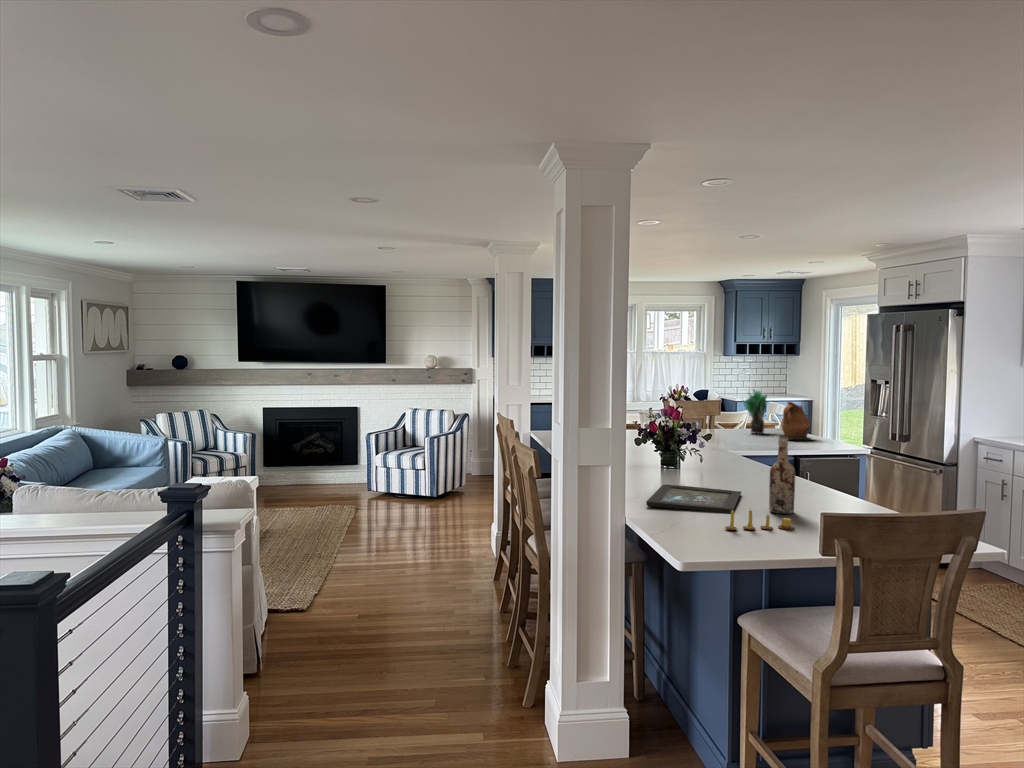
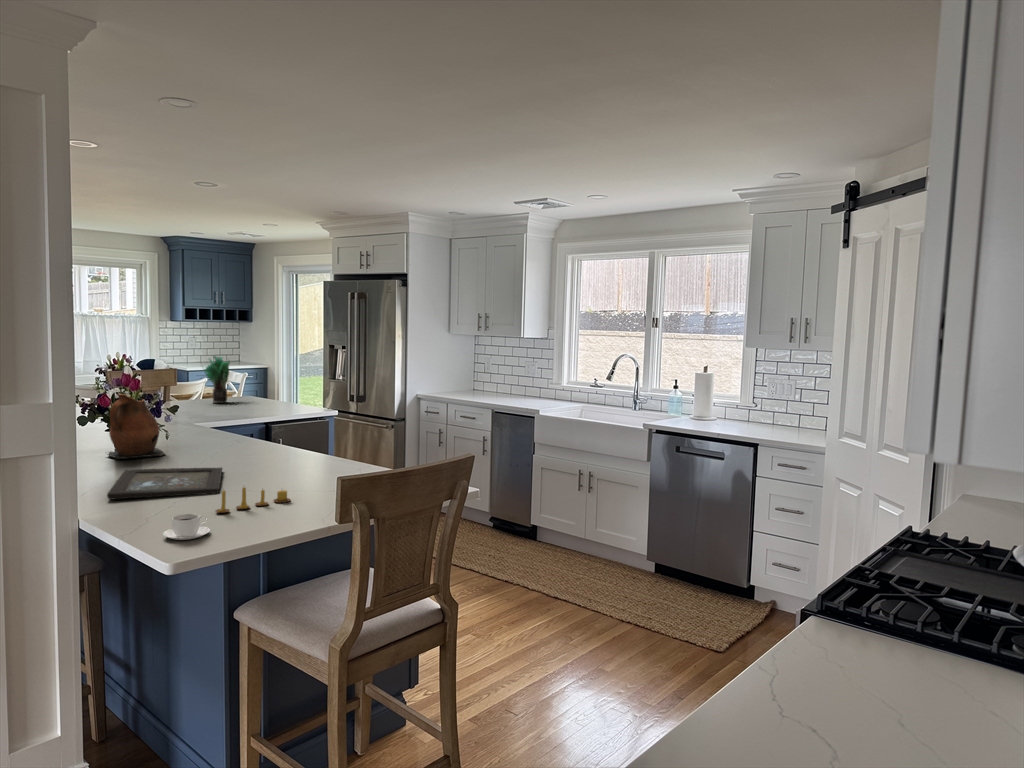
ceramic pitcher: present [781,402,813,440] -> present [108,394,165,459]
wine bottle: present [769,435,795,514] -> none [258,401,285,487]
coffee cup: none [679,525,716,547] -> present [163,514,210,540]

